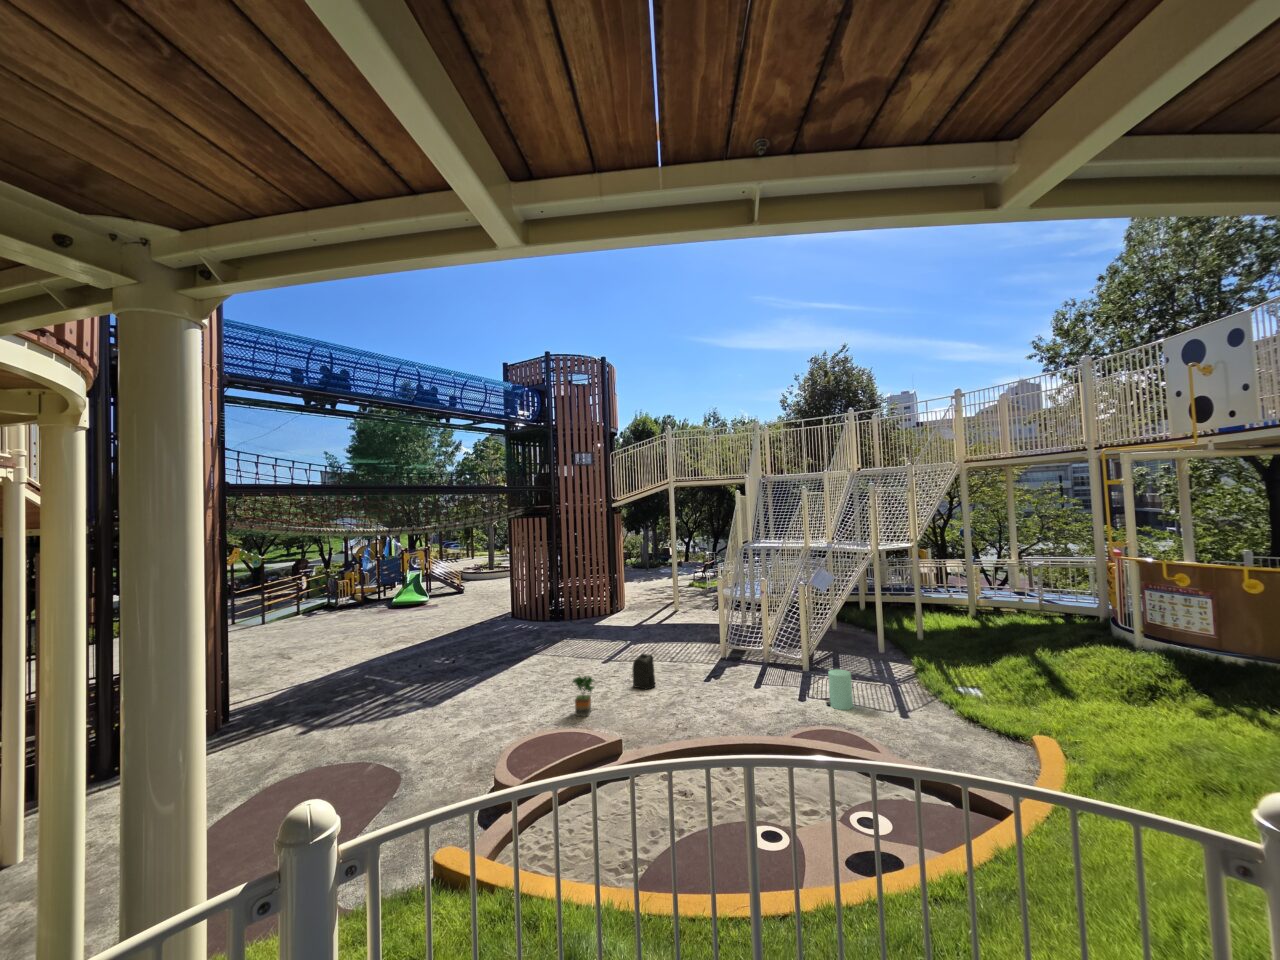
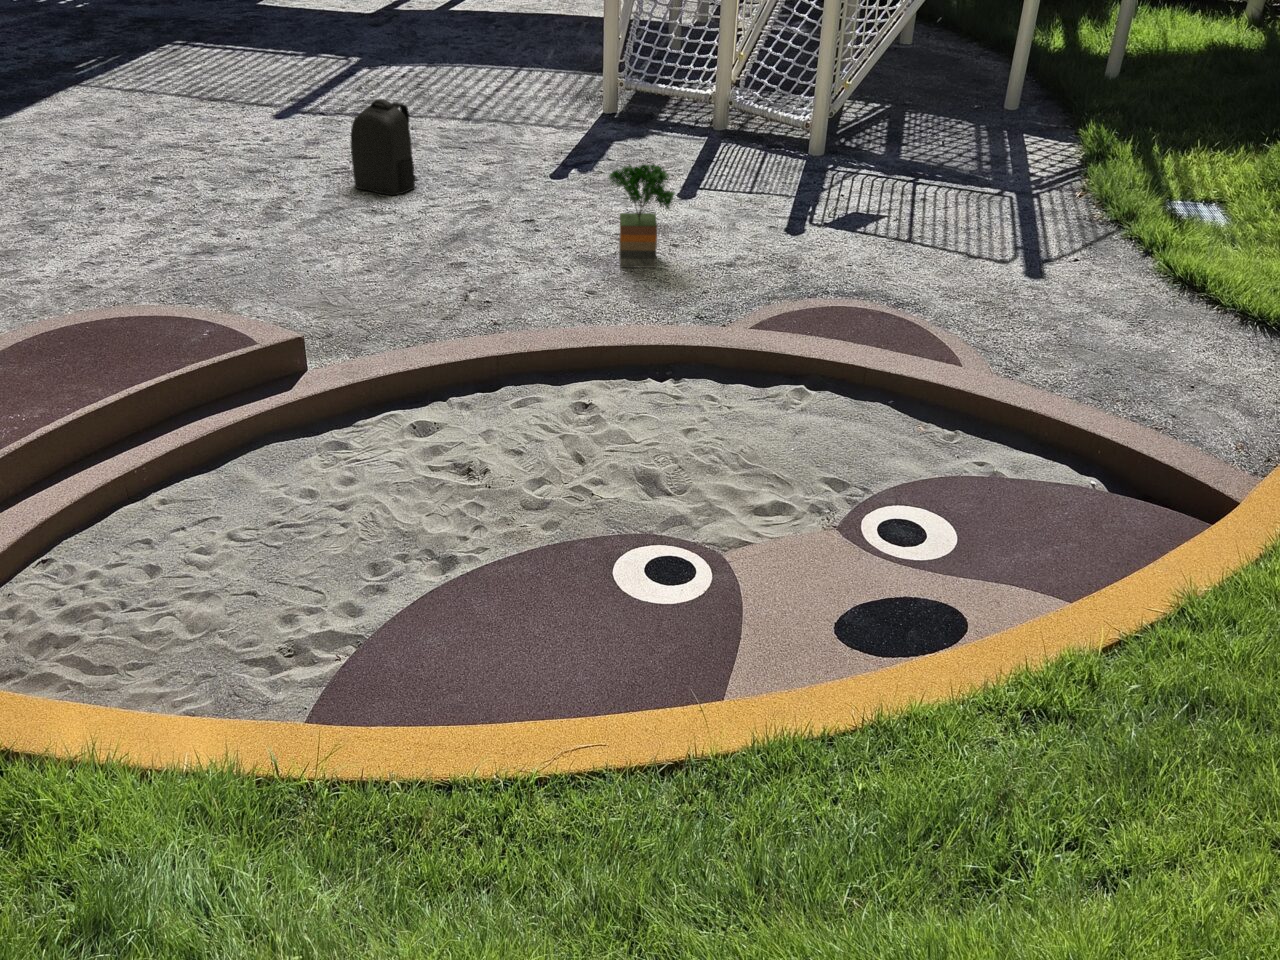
trash can: present [826,669,853,710] -> none [851,156,928,257]
potted tree: present [573,677,594,716] -> present [608,163,675,268]

